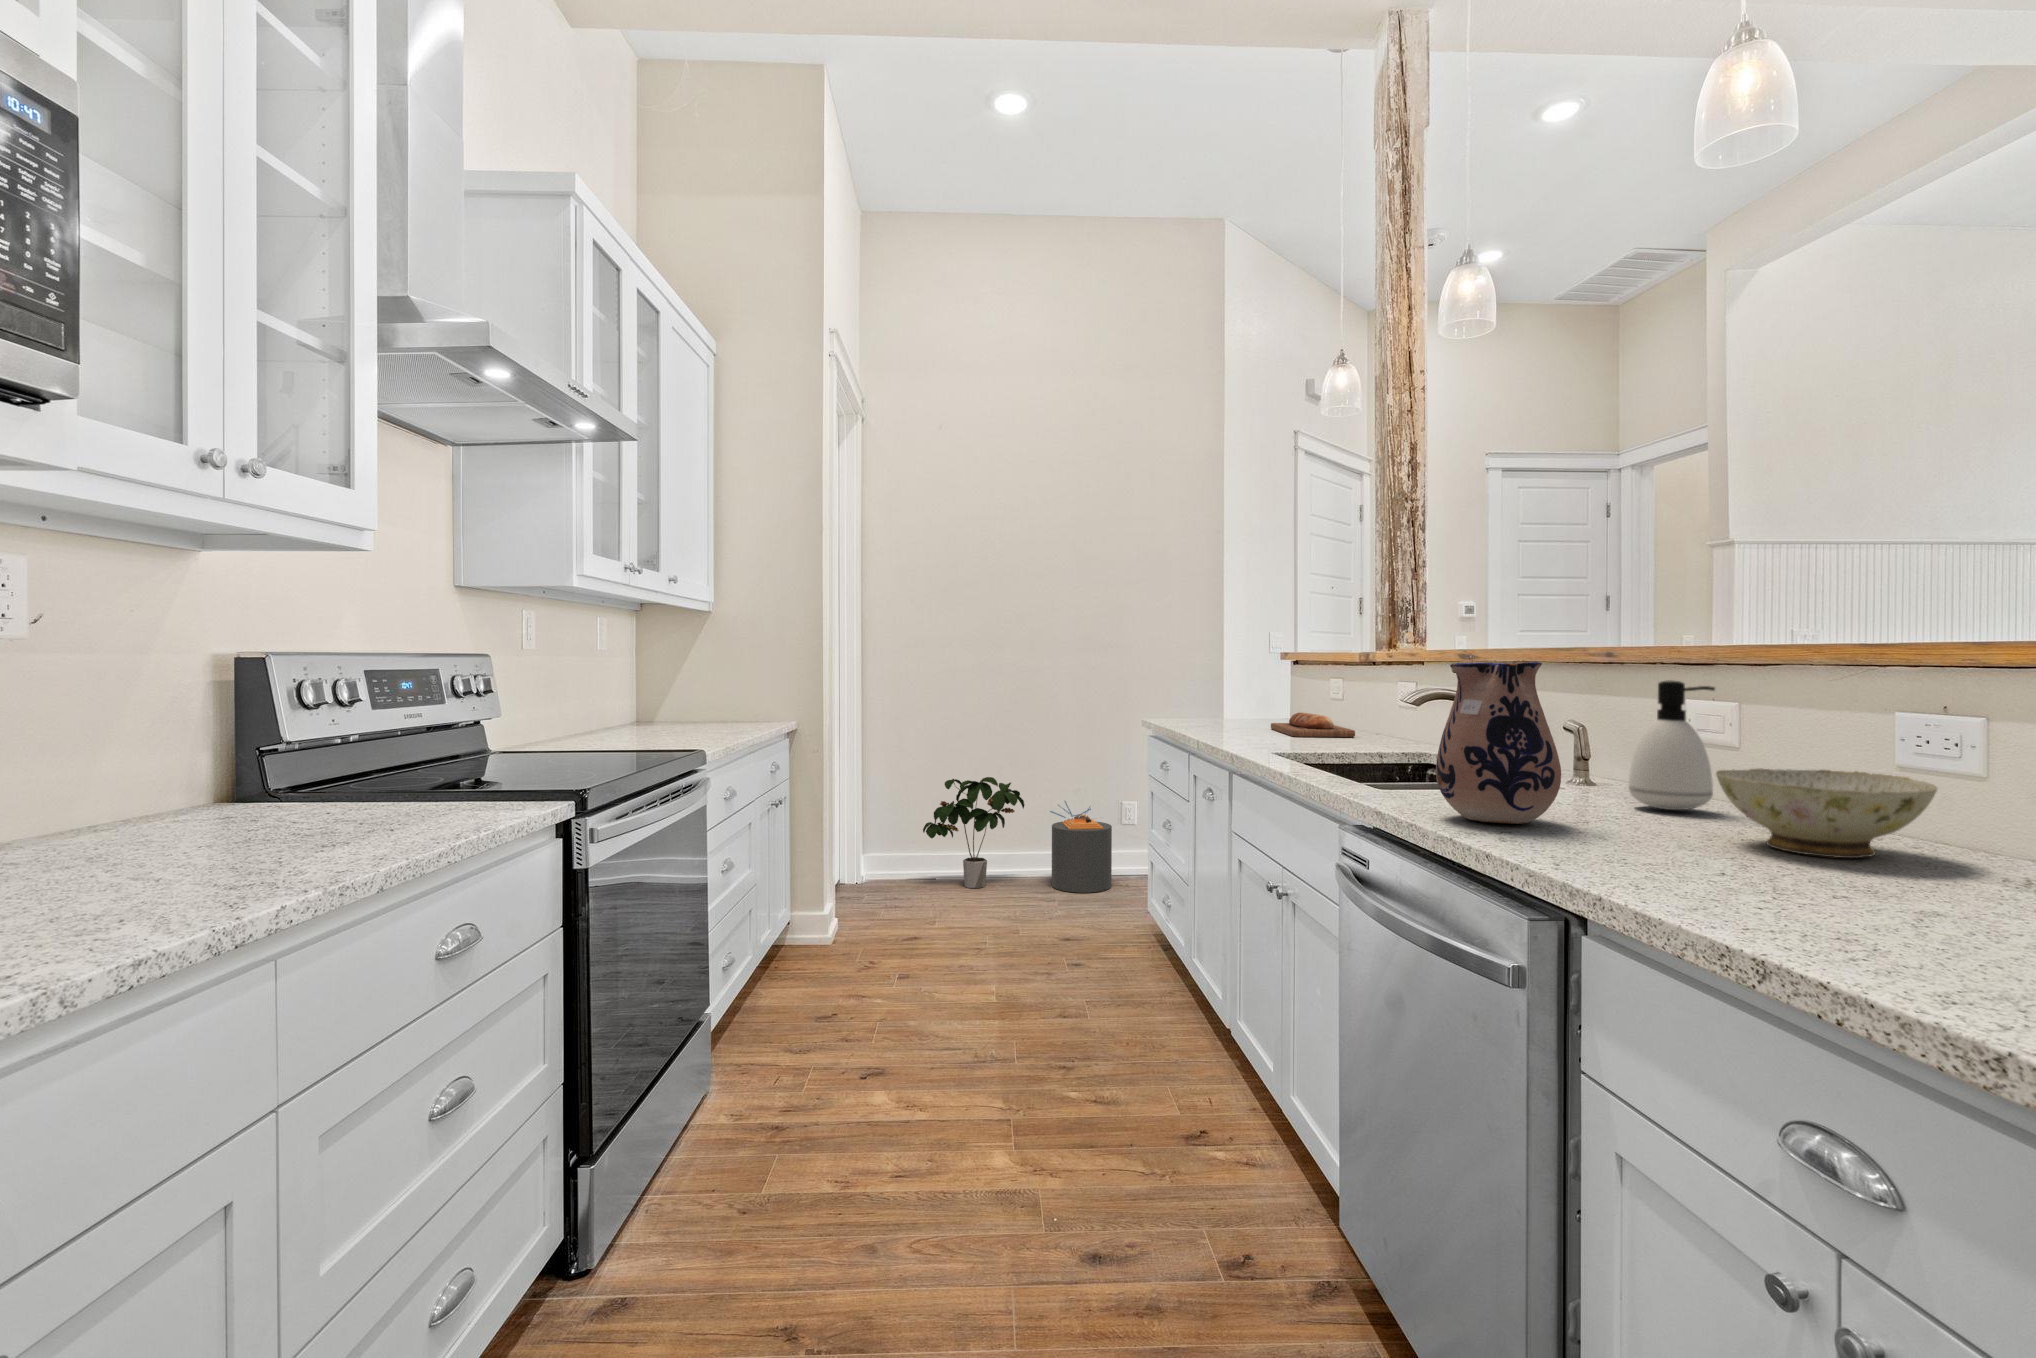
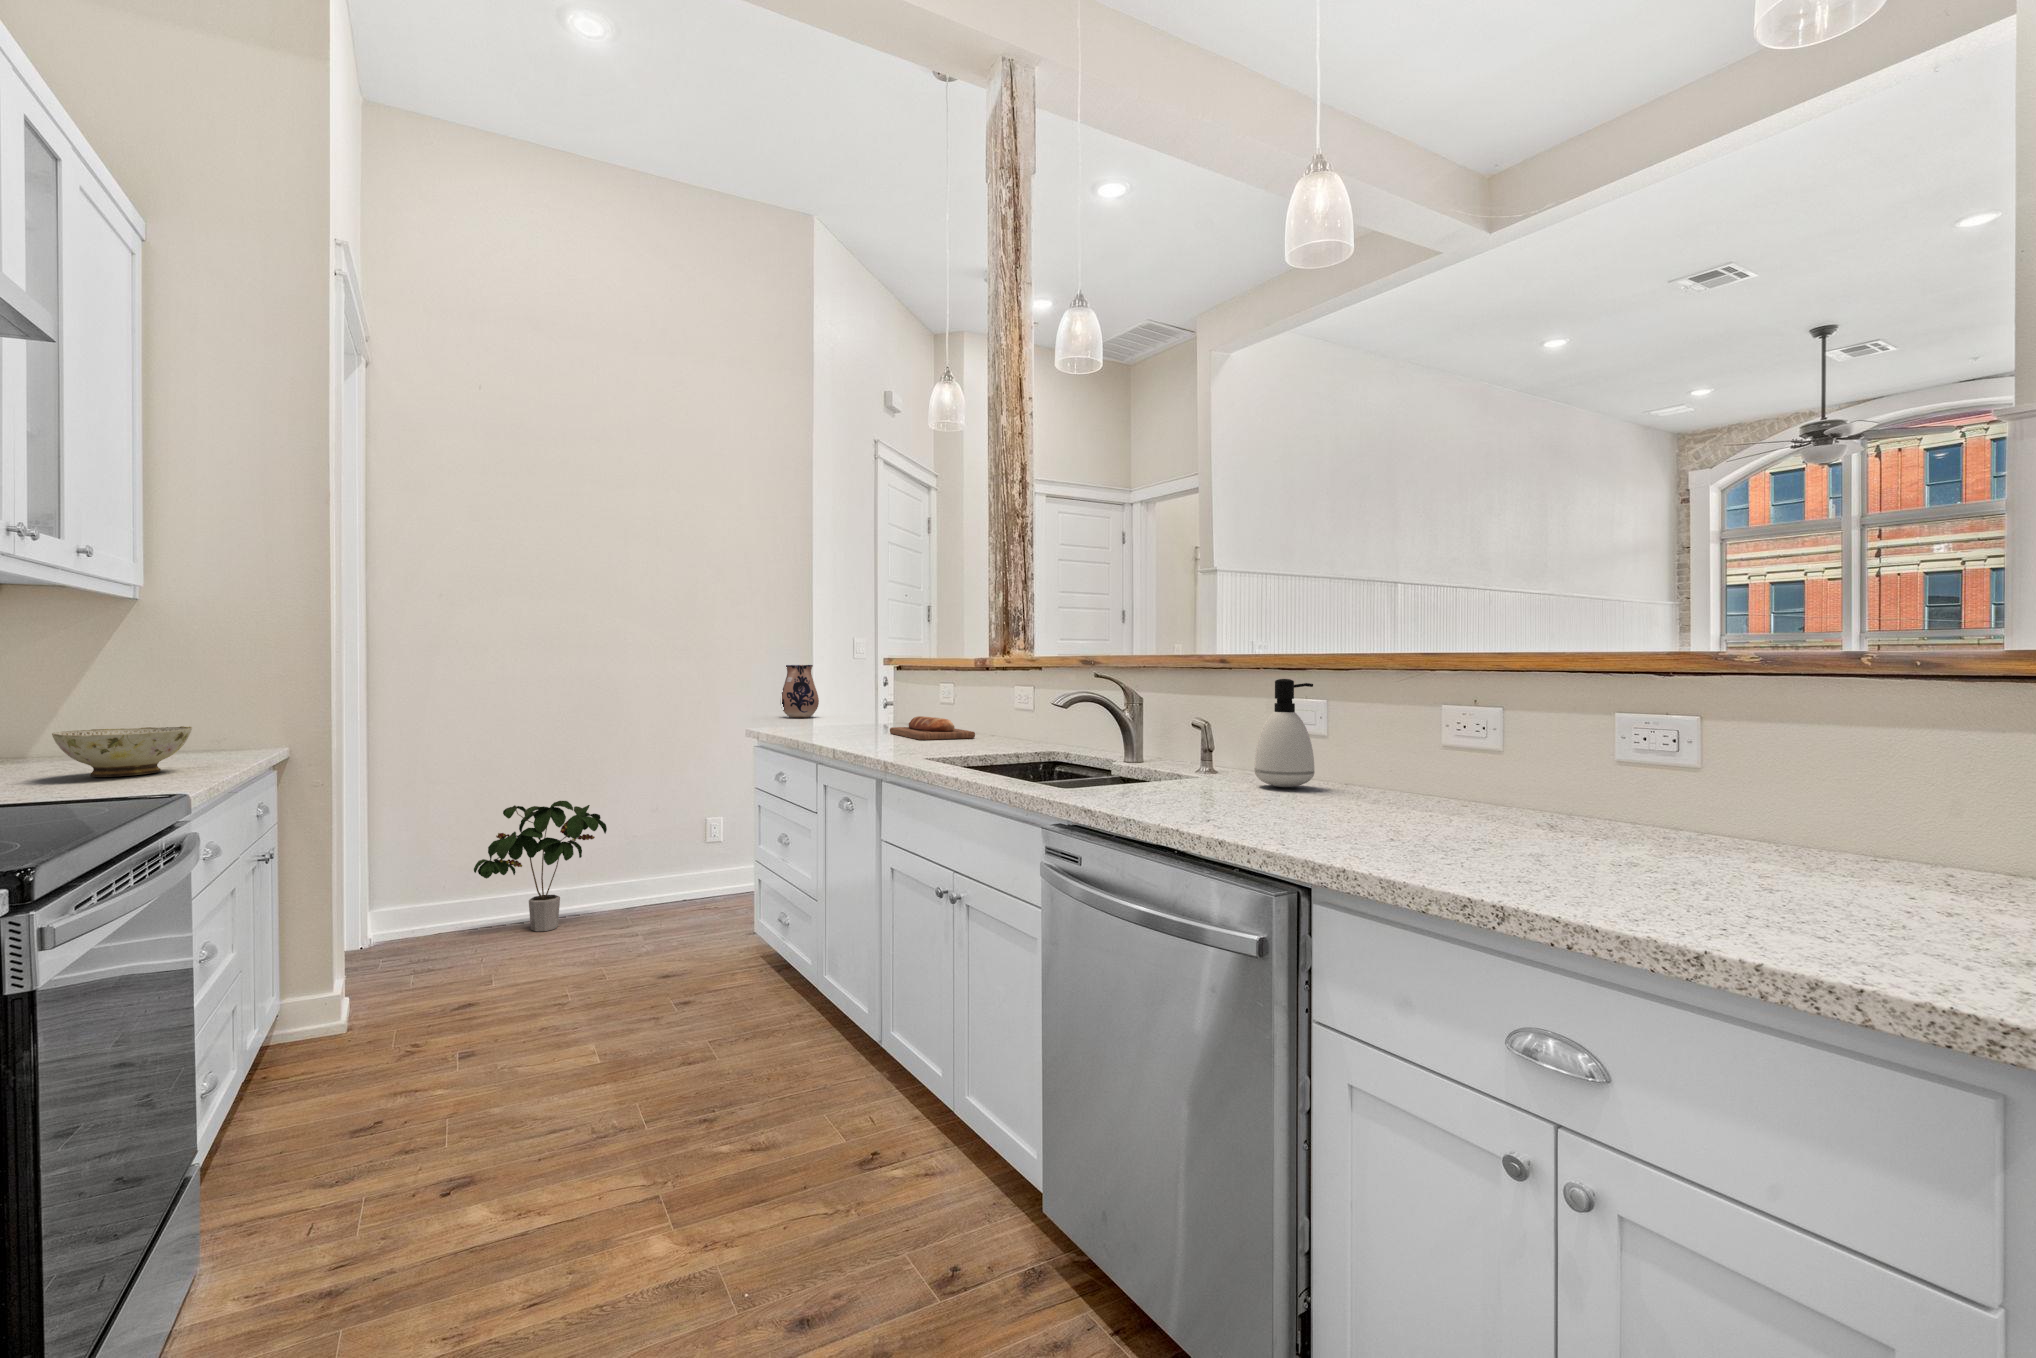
ceramic pitcher: present [1436,662,1561,824] -> present [782,665,819,718]
ceramic bowl: present [1716,769,1938,858] -> present [52,726,192,777]
trash can: present [1050,801,1112,893] -> none [634,817,710,921]

